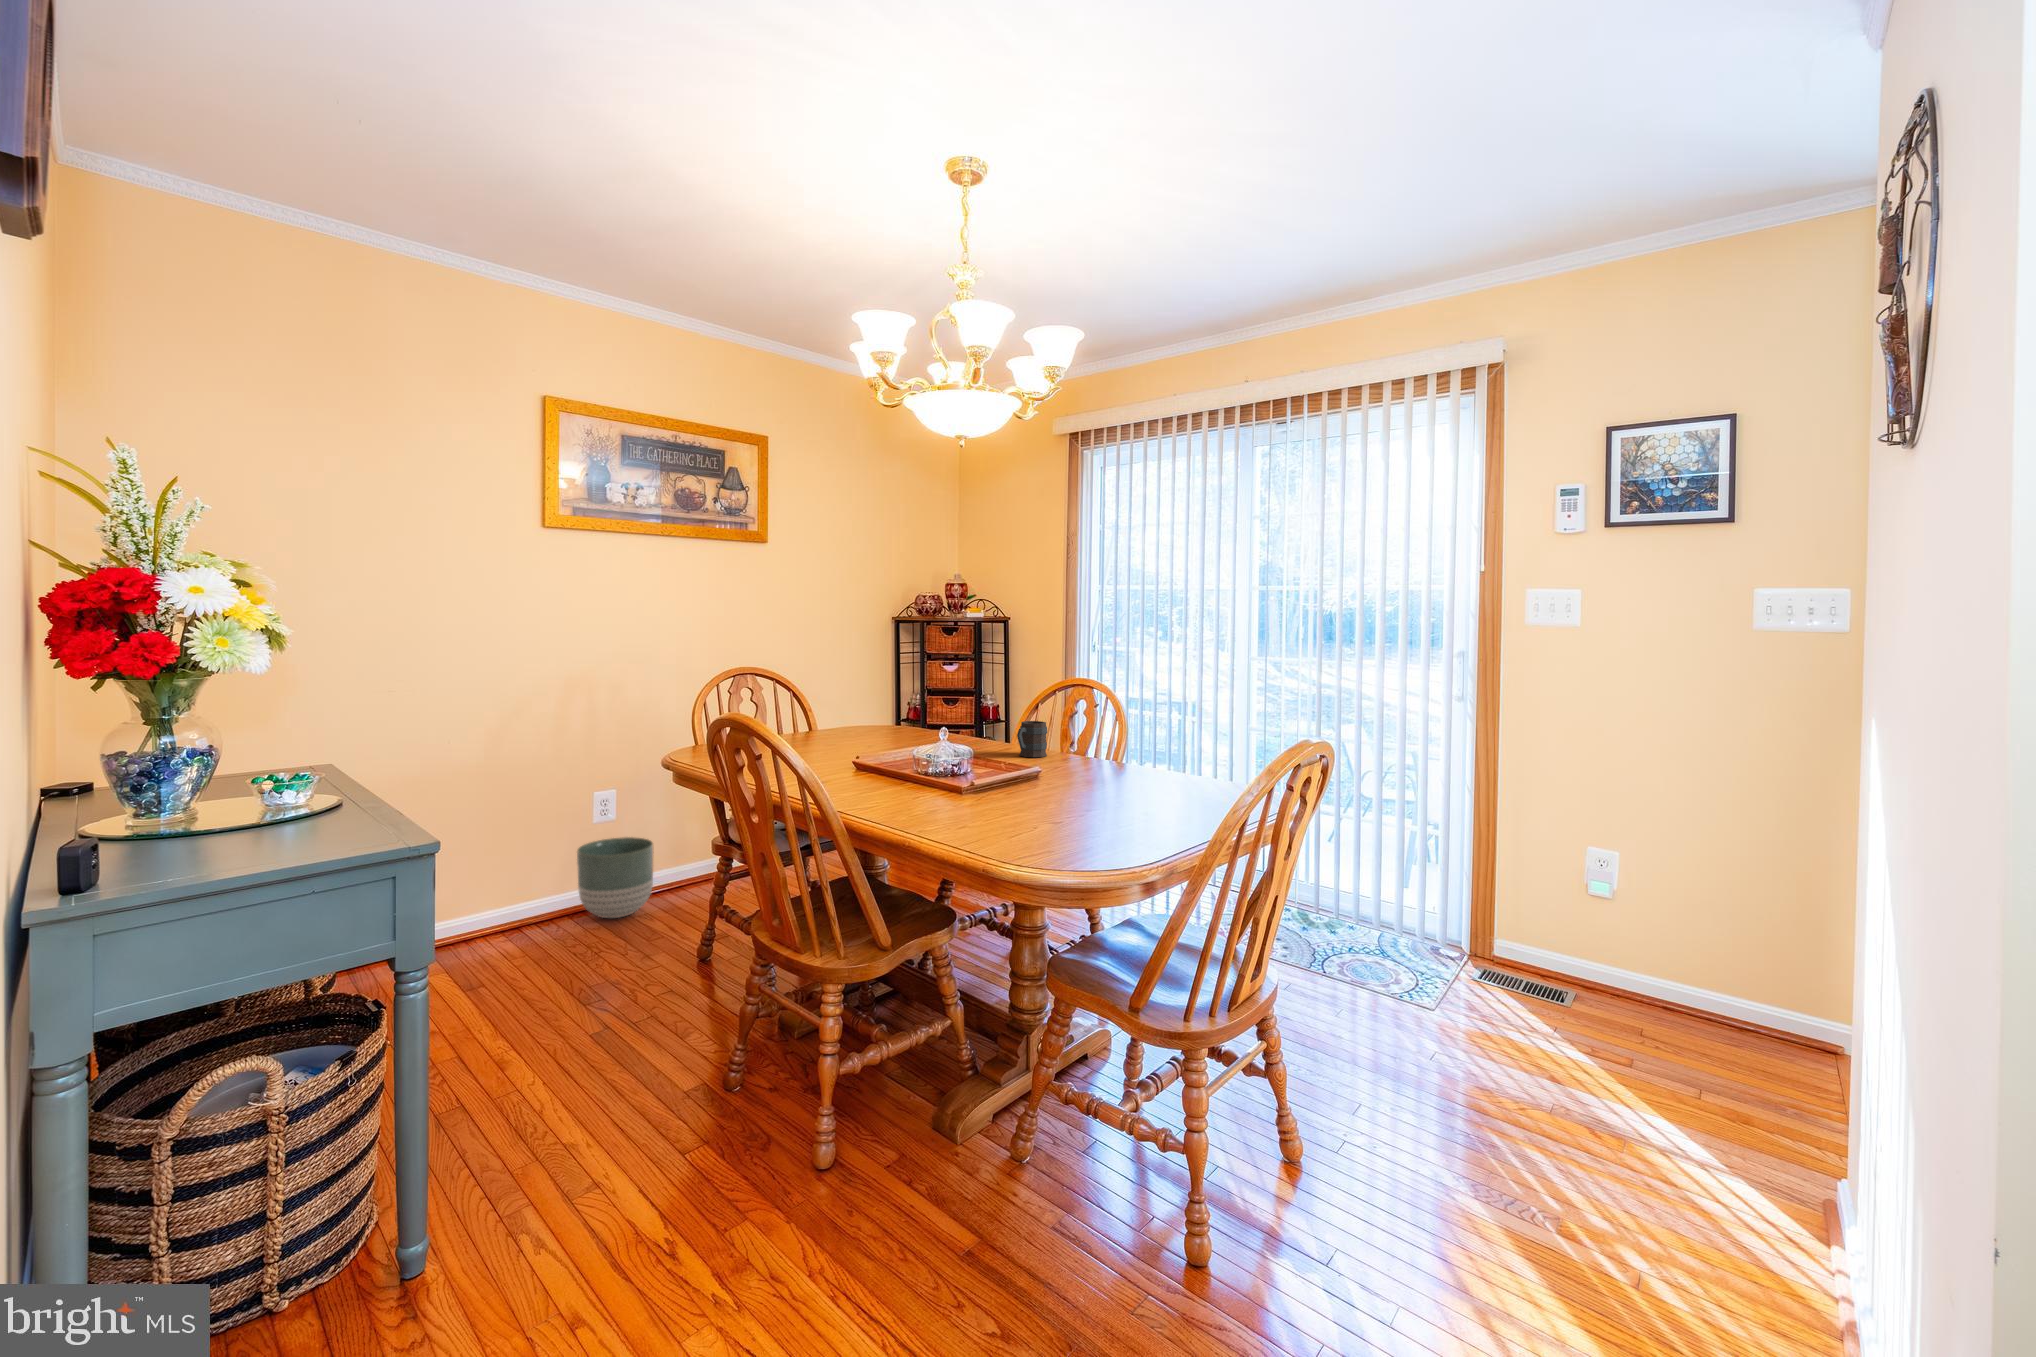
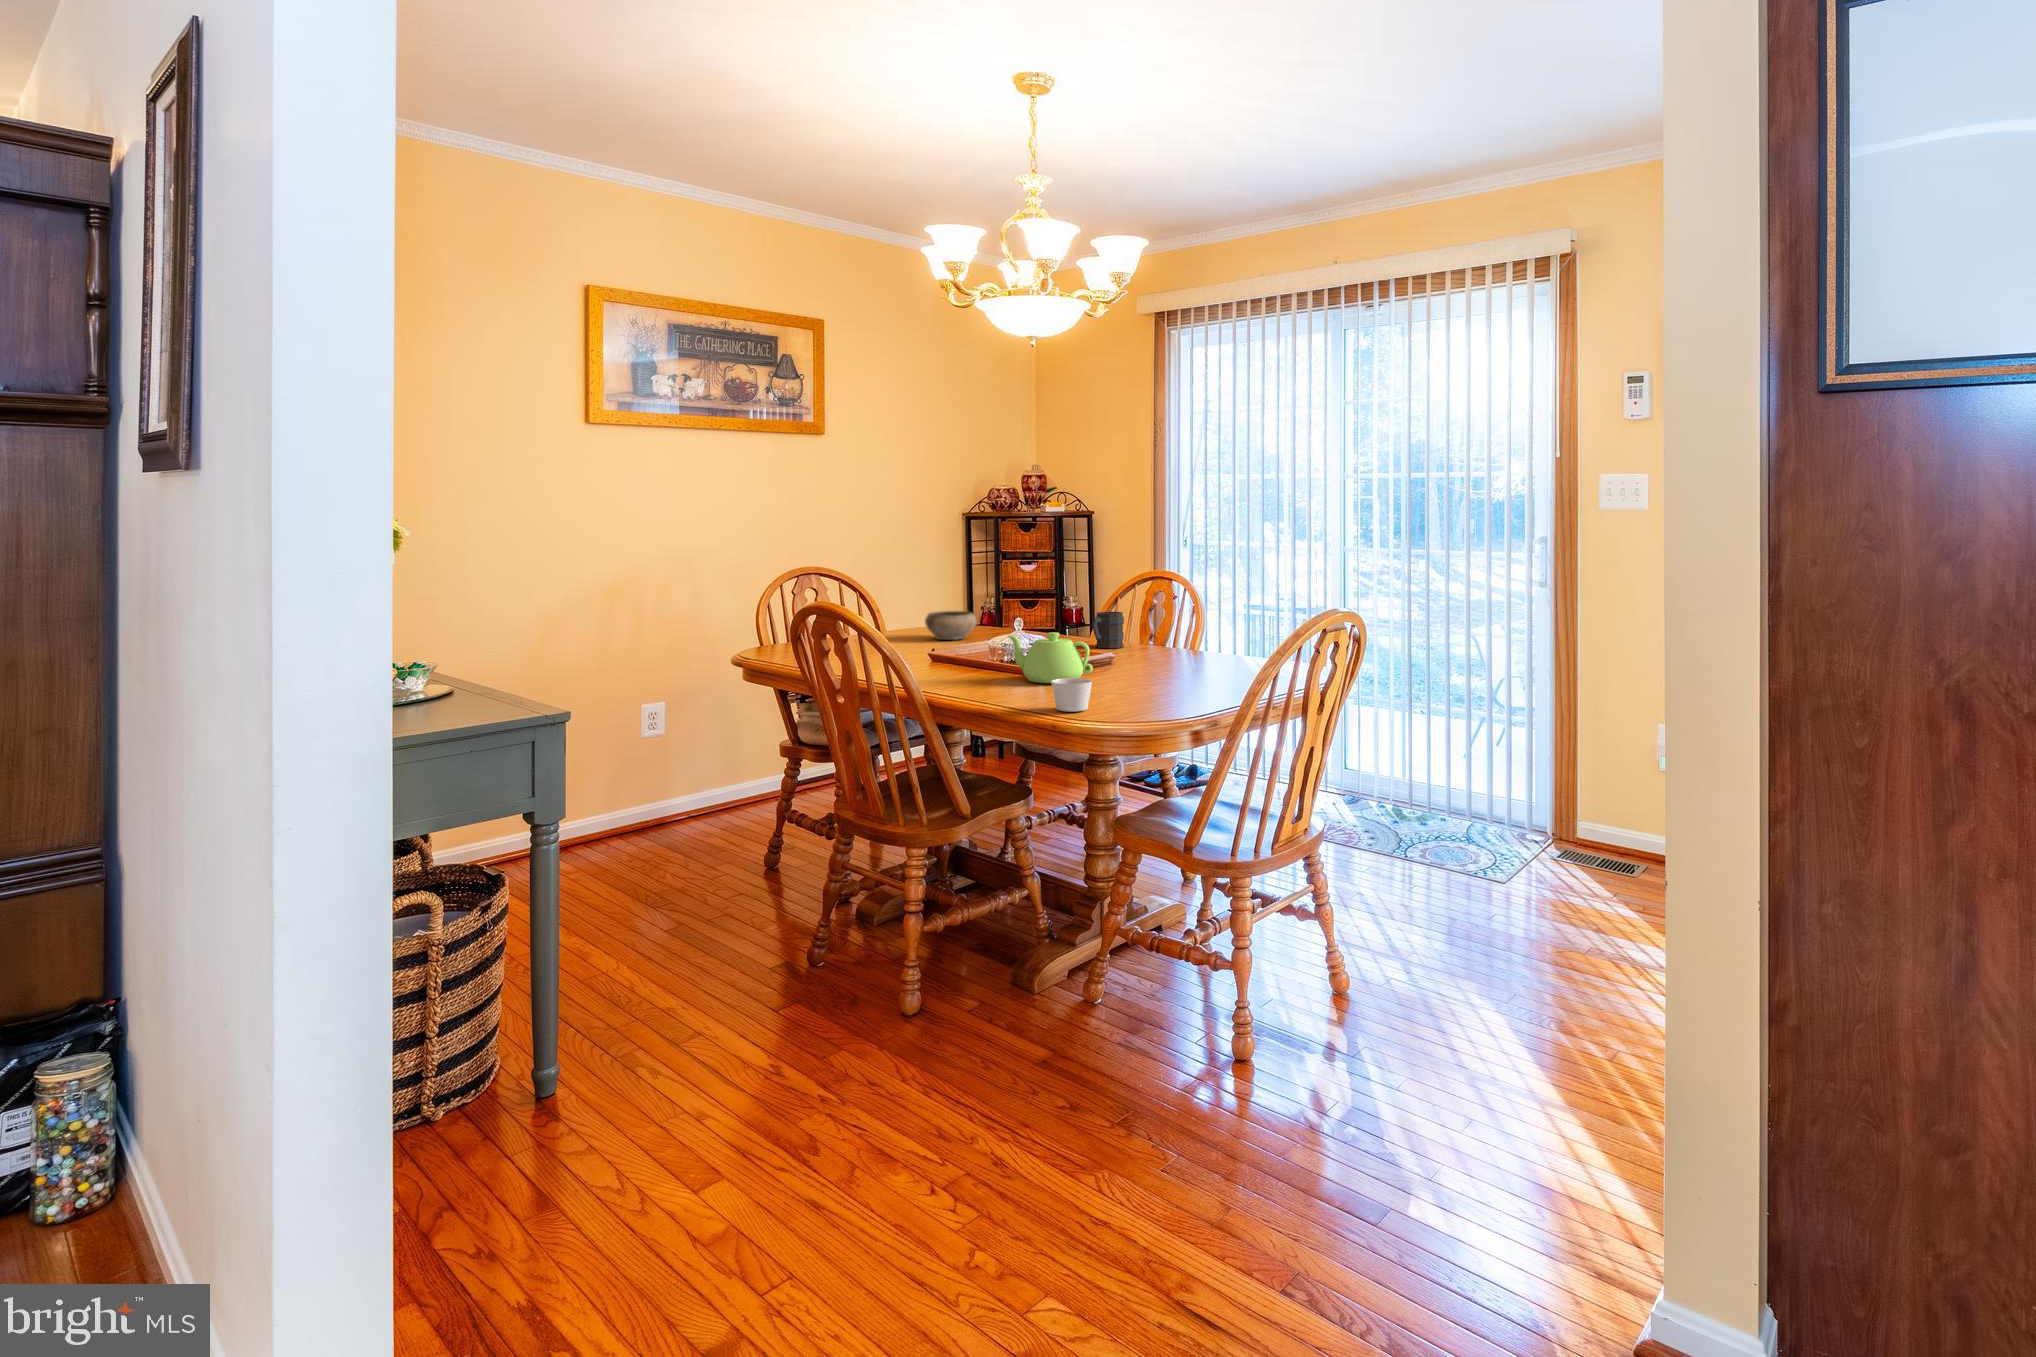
ceramic bowl: none [854,714,904,743] -> present [925,611,976,640]
teapot: none [935,750,1023,805] -> present [1007,632,1093,683]
candle: none [985,809,1030,849] -> present [1051,678,1092,712]
planter: present [577,837,653,918] -> none [650,749,725,829]

